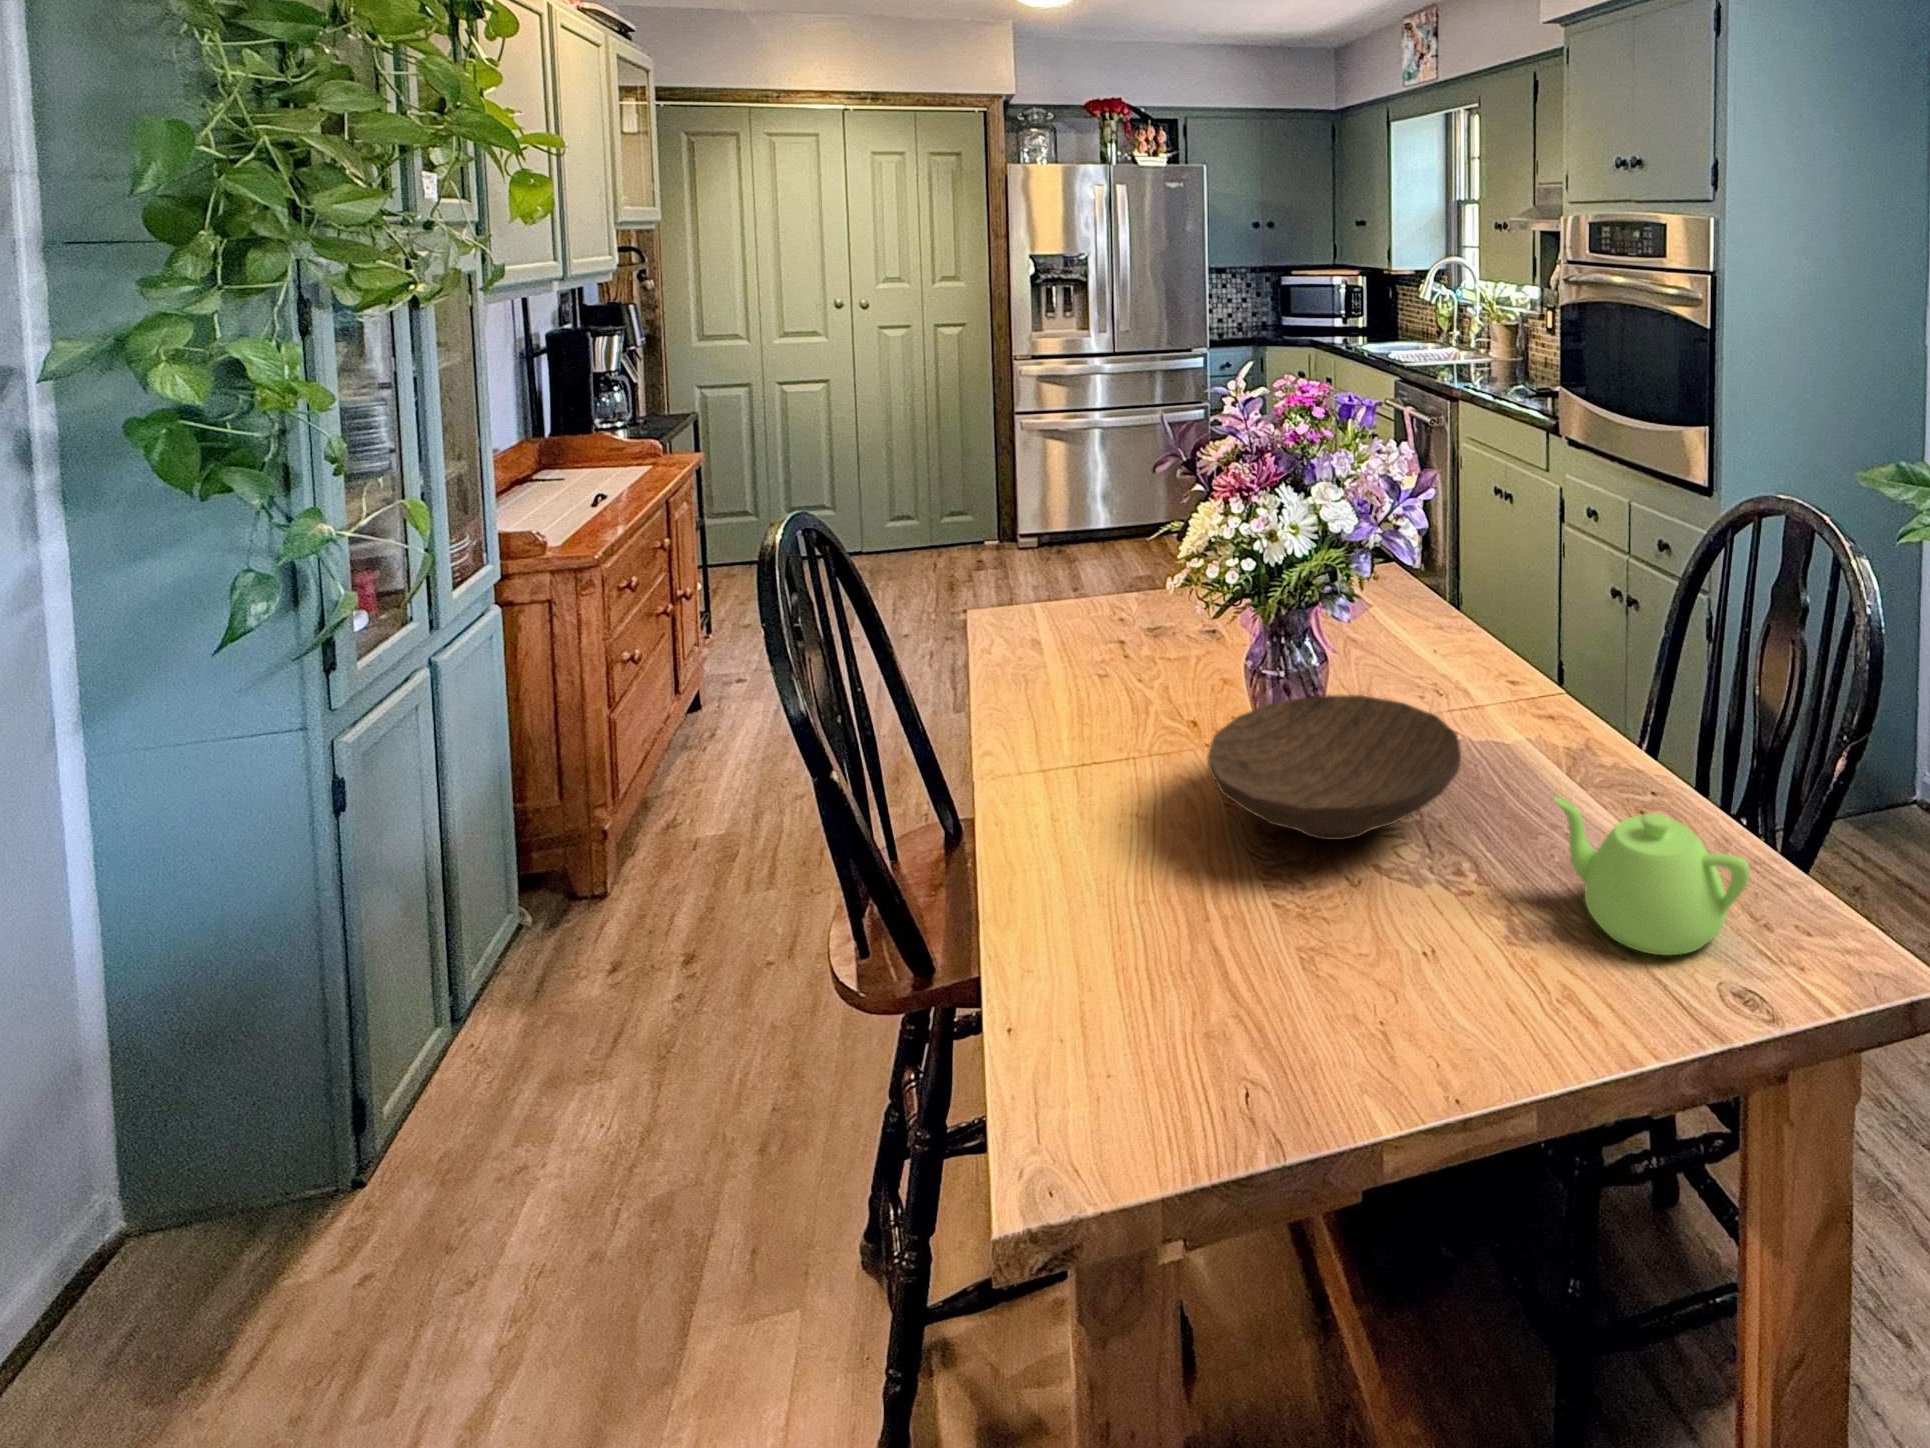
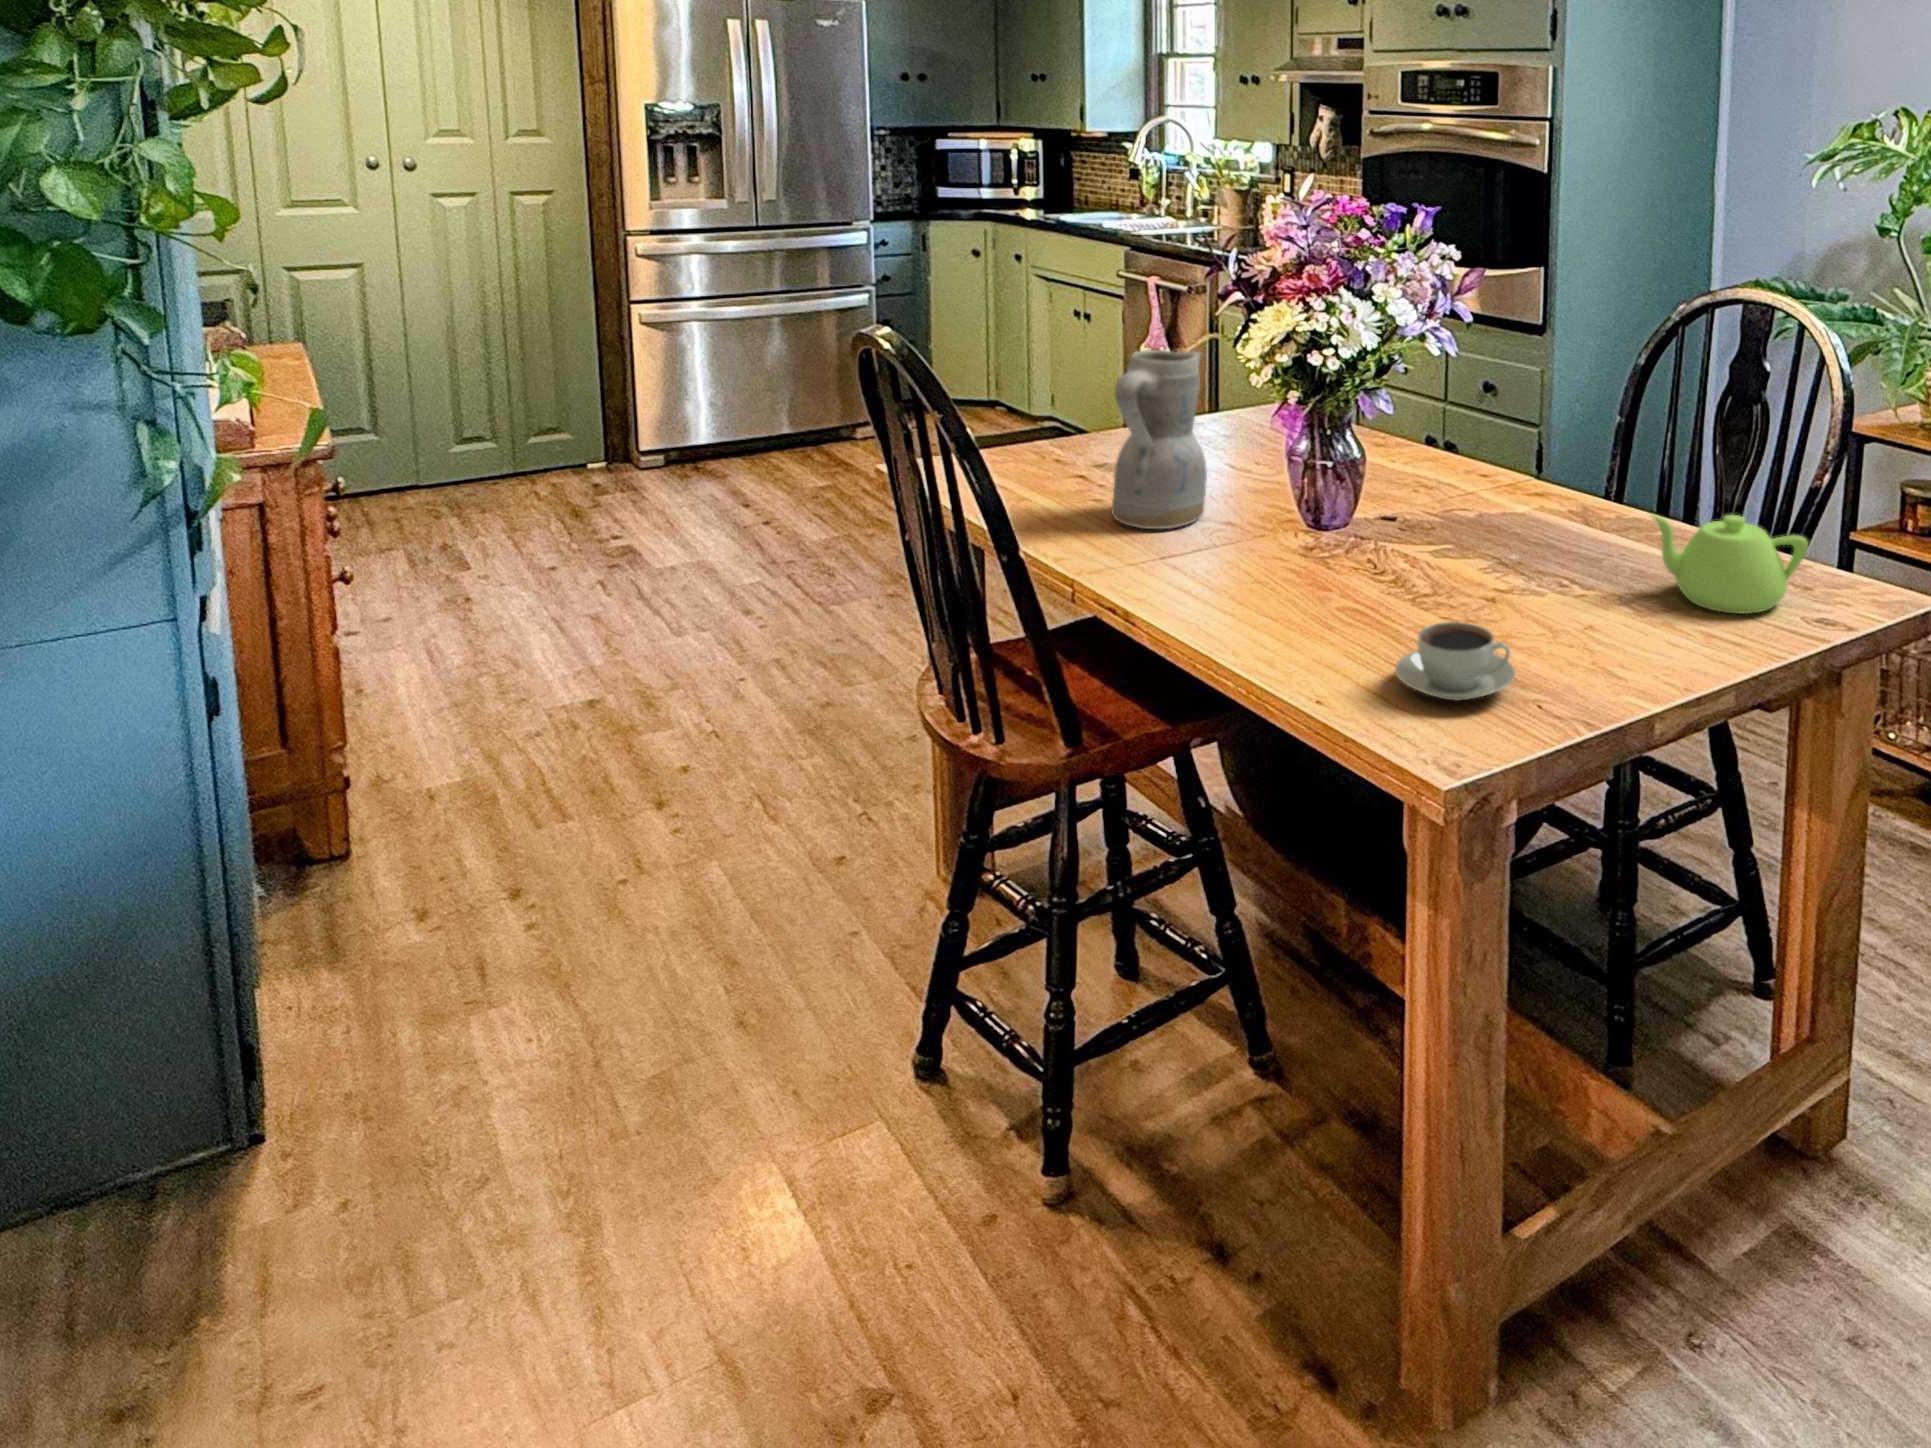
ceramic pitcher: none [1064,529,1176,720] -> present [1112,350,1207,529]
wooden bowl: present [1208,695,1461,840] -> none [1325,476,1547,583]
coffee cup: none [1110,932,1259,1055] -> present [1395,622,1515,701]

